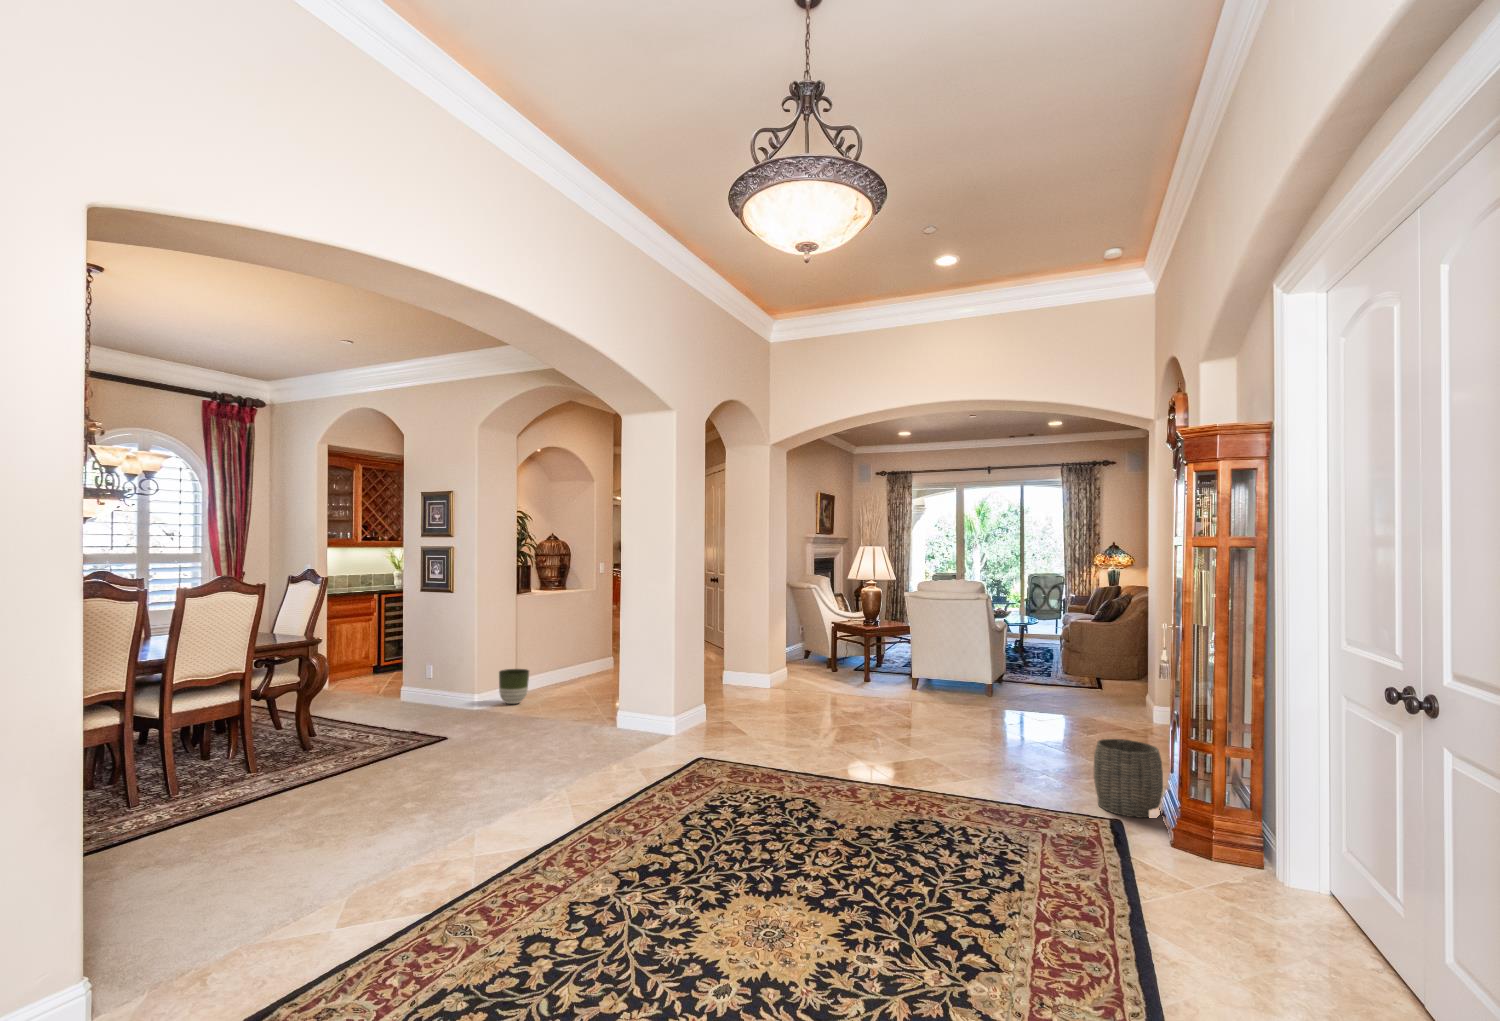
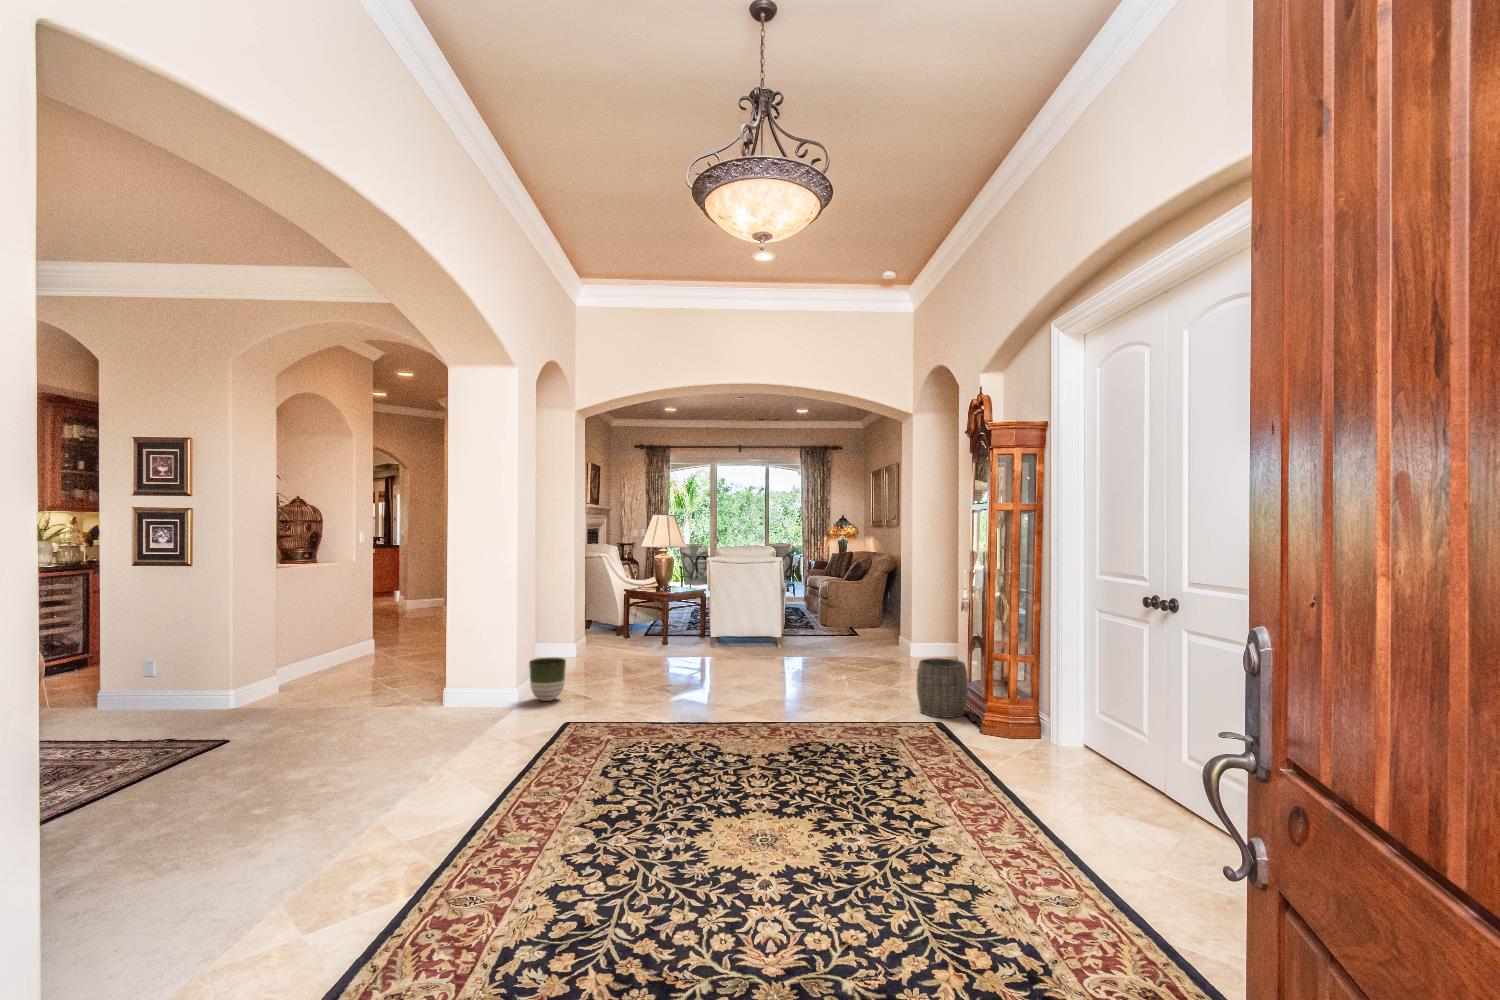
planter: present [499,669,529,704] -> present [529,658,566,701]

